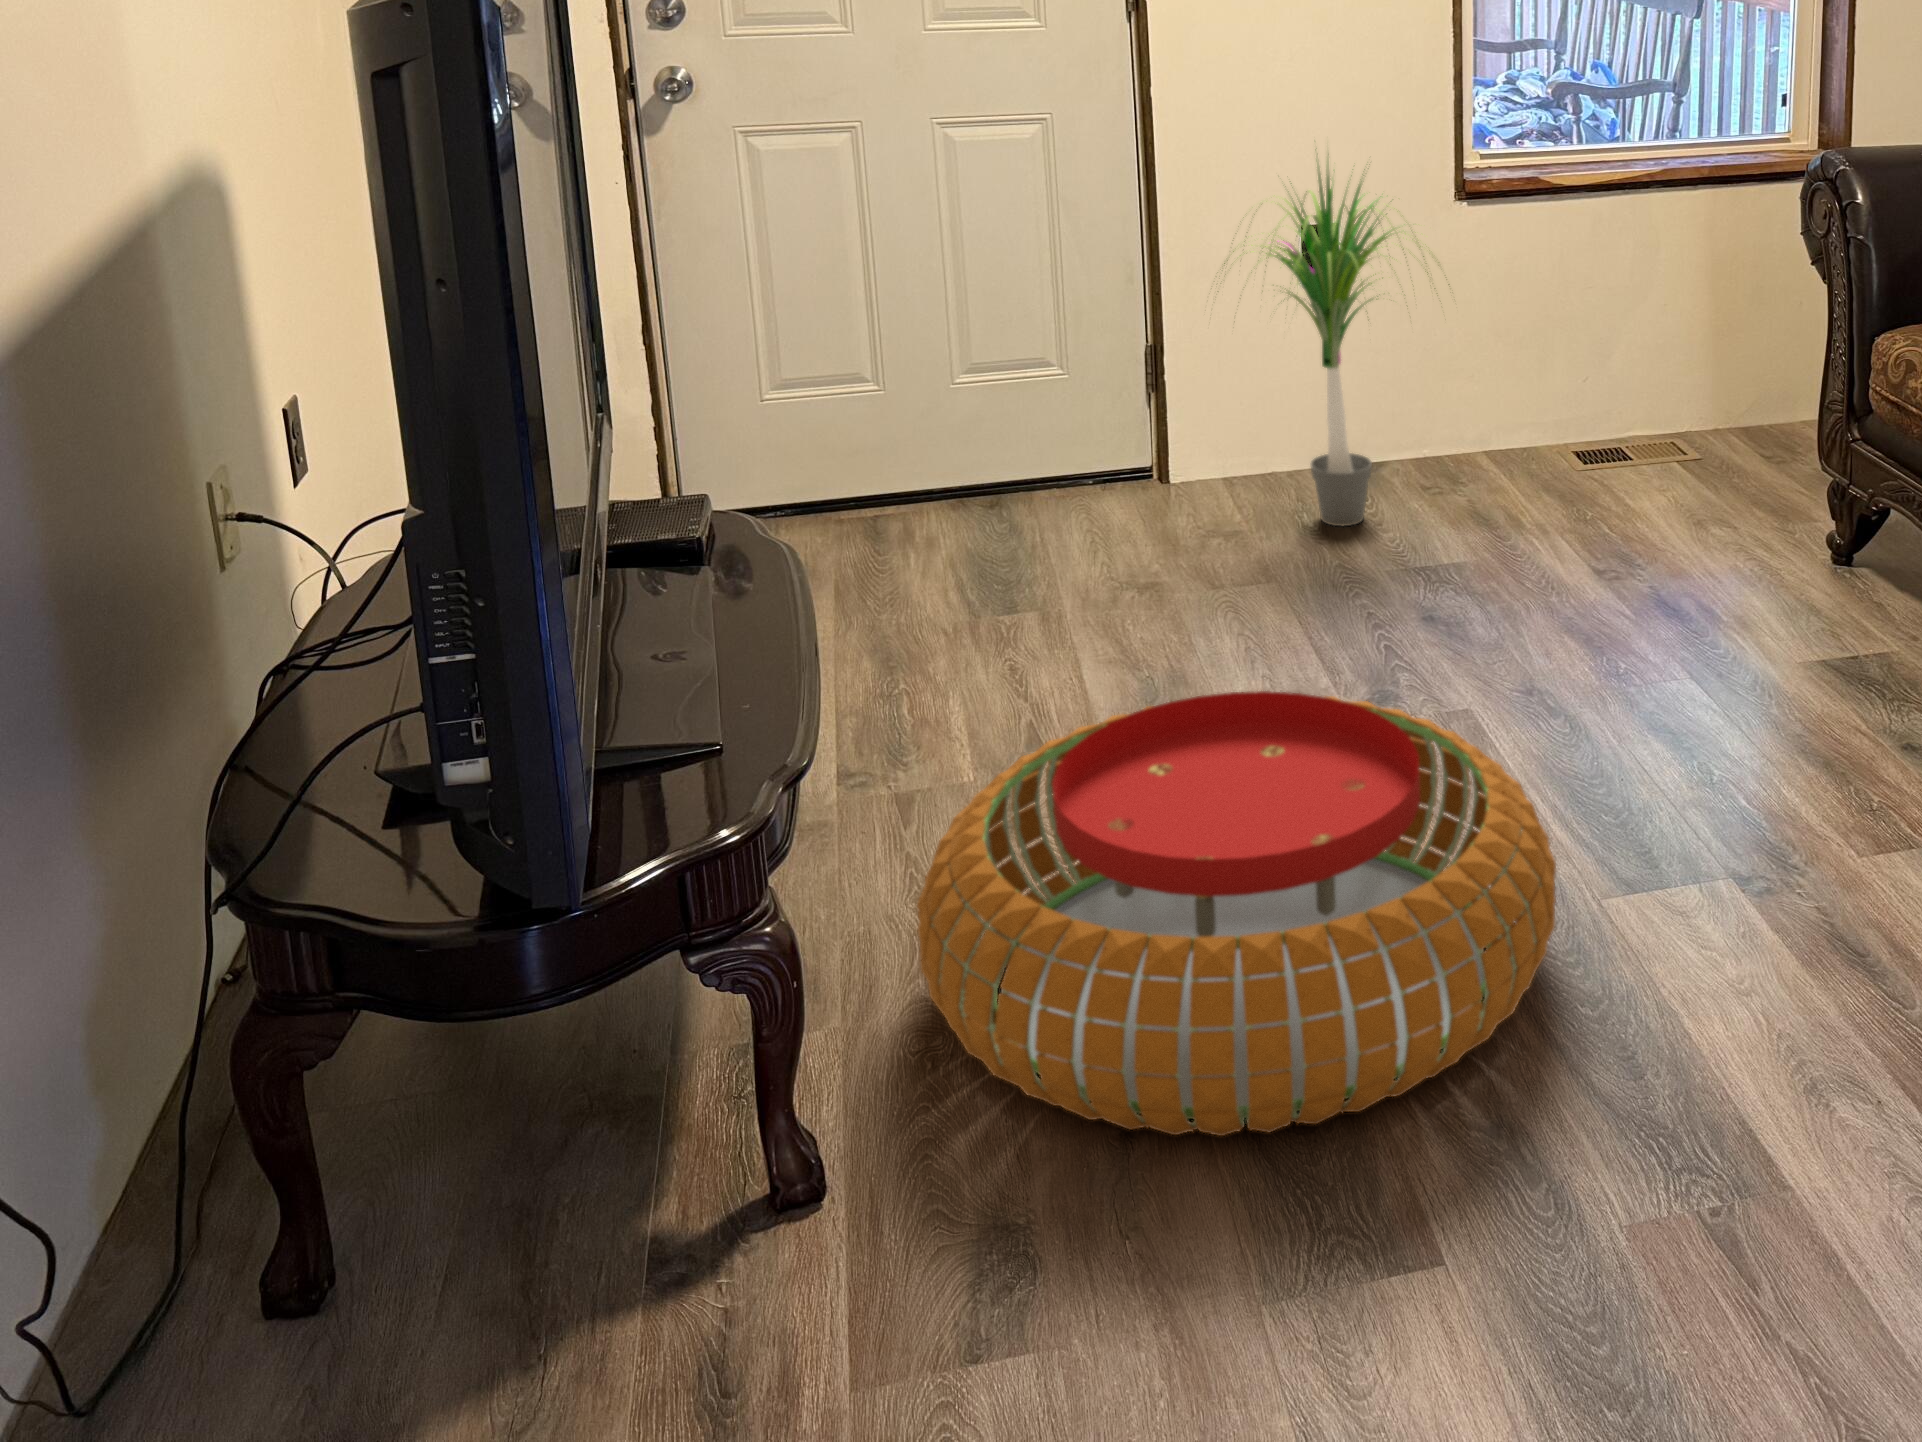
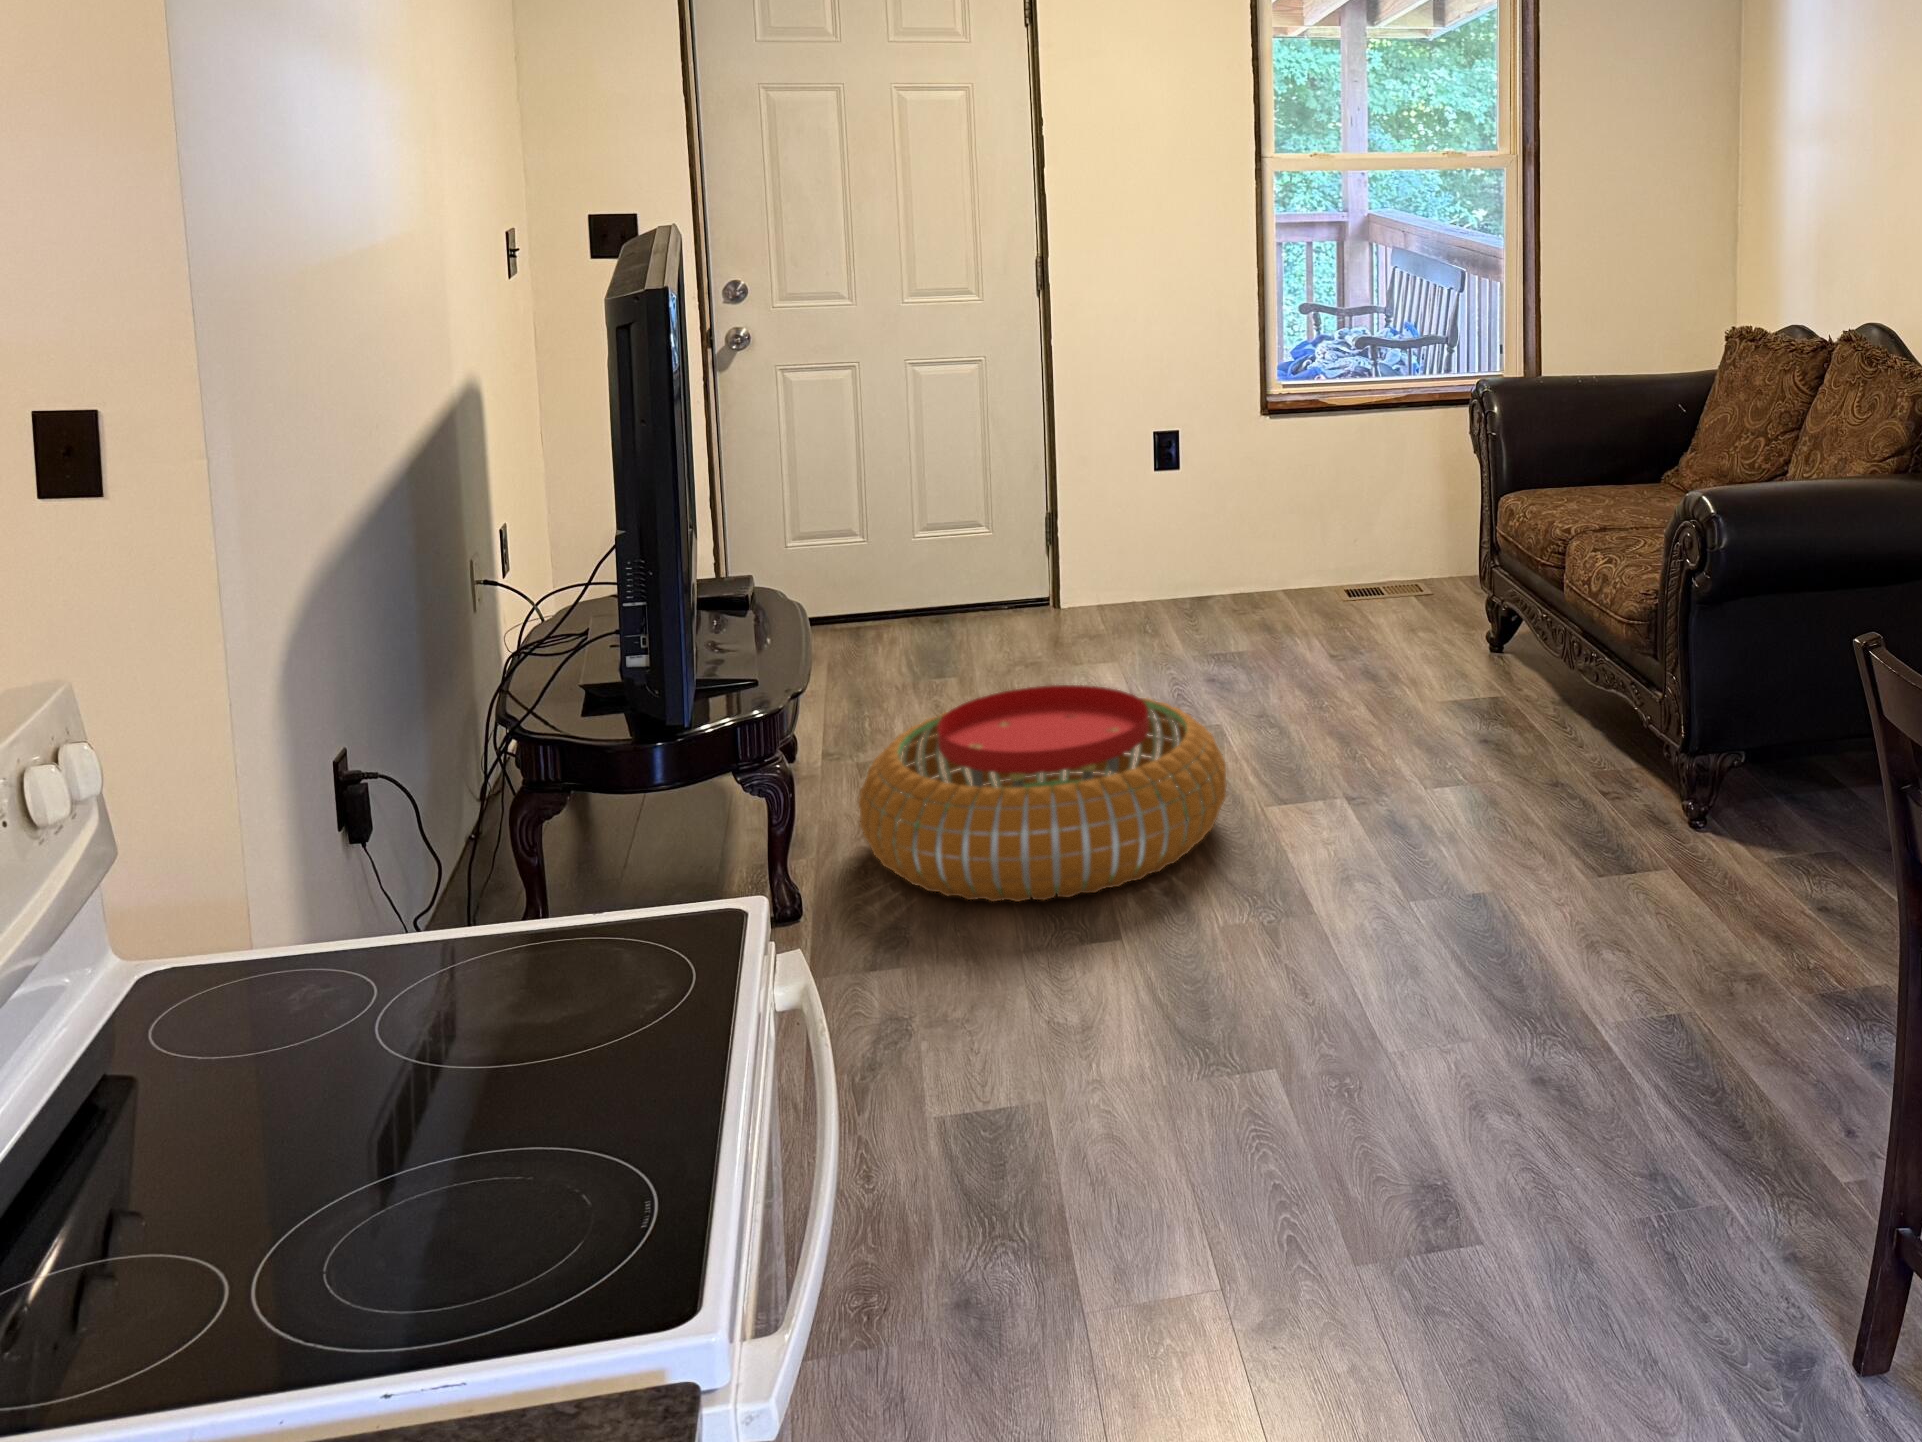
potted plant: present [1224,167,1450,526] -> none [1081,372,1251,632]

